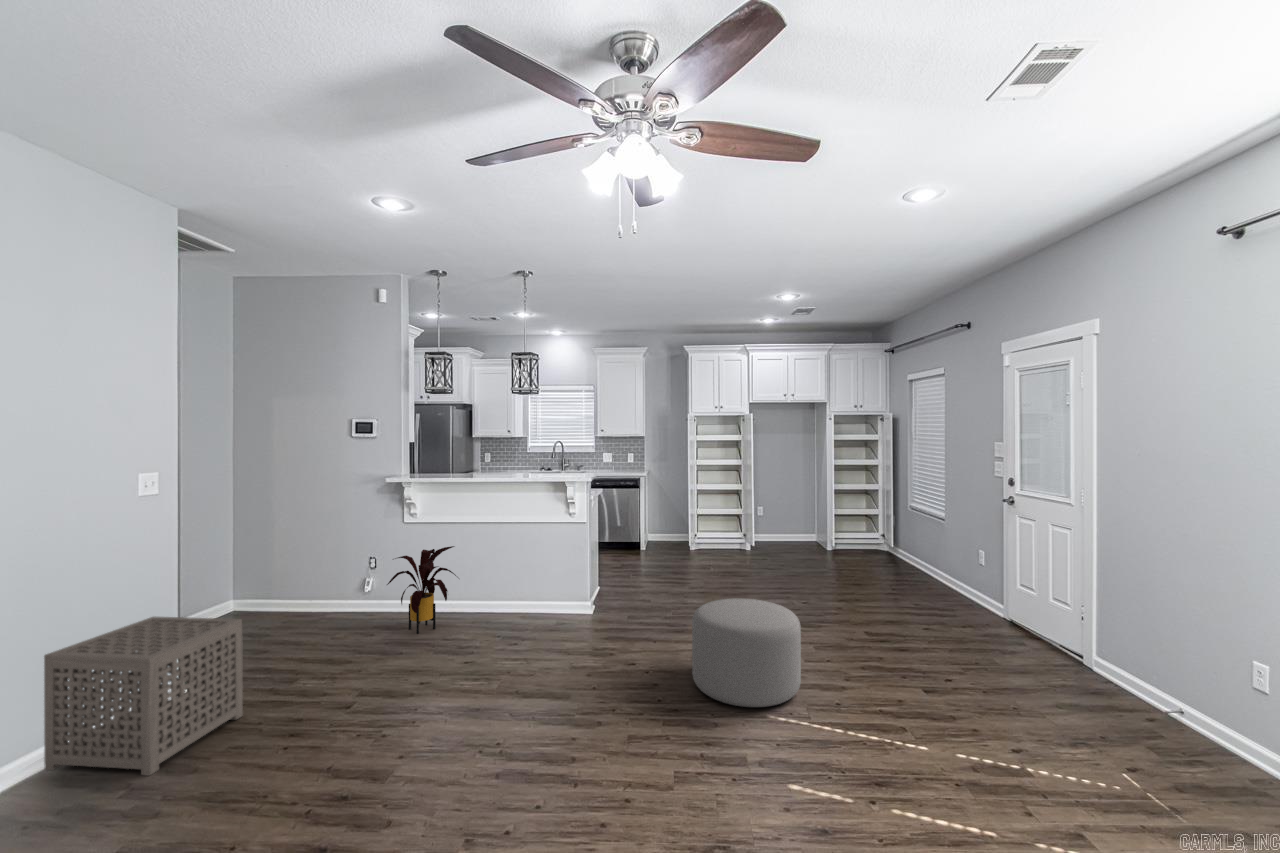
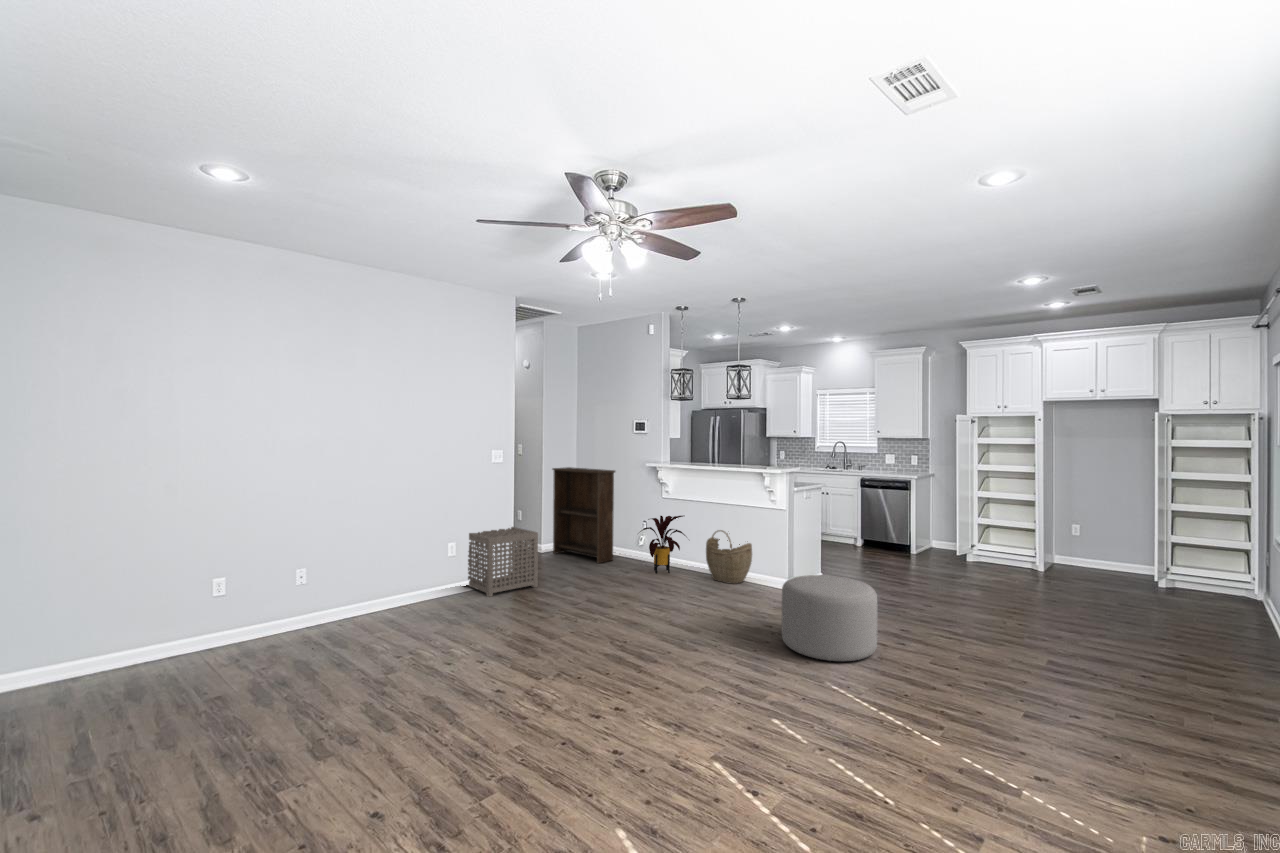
bookshelf: none [198,493,329,638] -> present [552,467,615,563]
woven basket: none [492,552,551,626] -> present [706,530,752,584]

